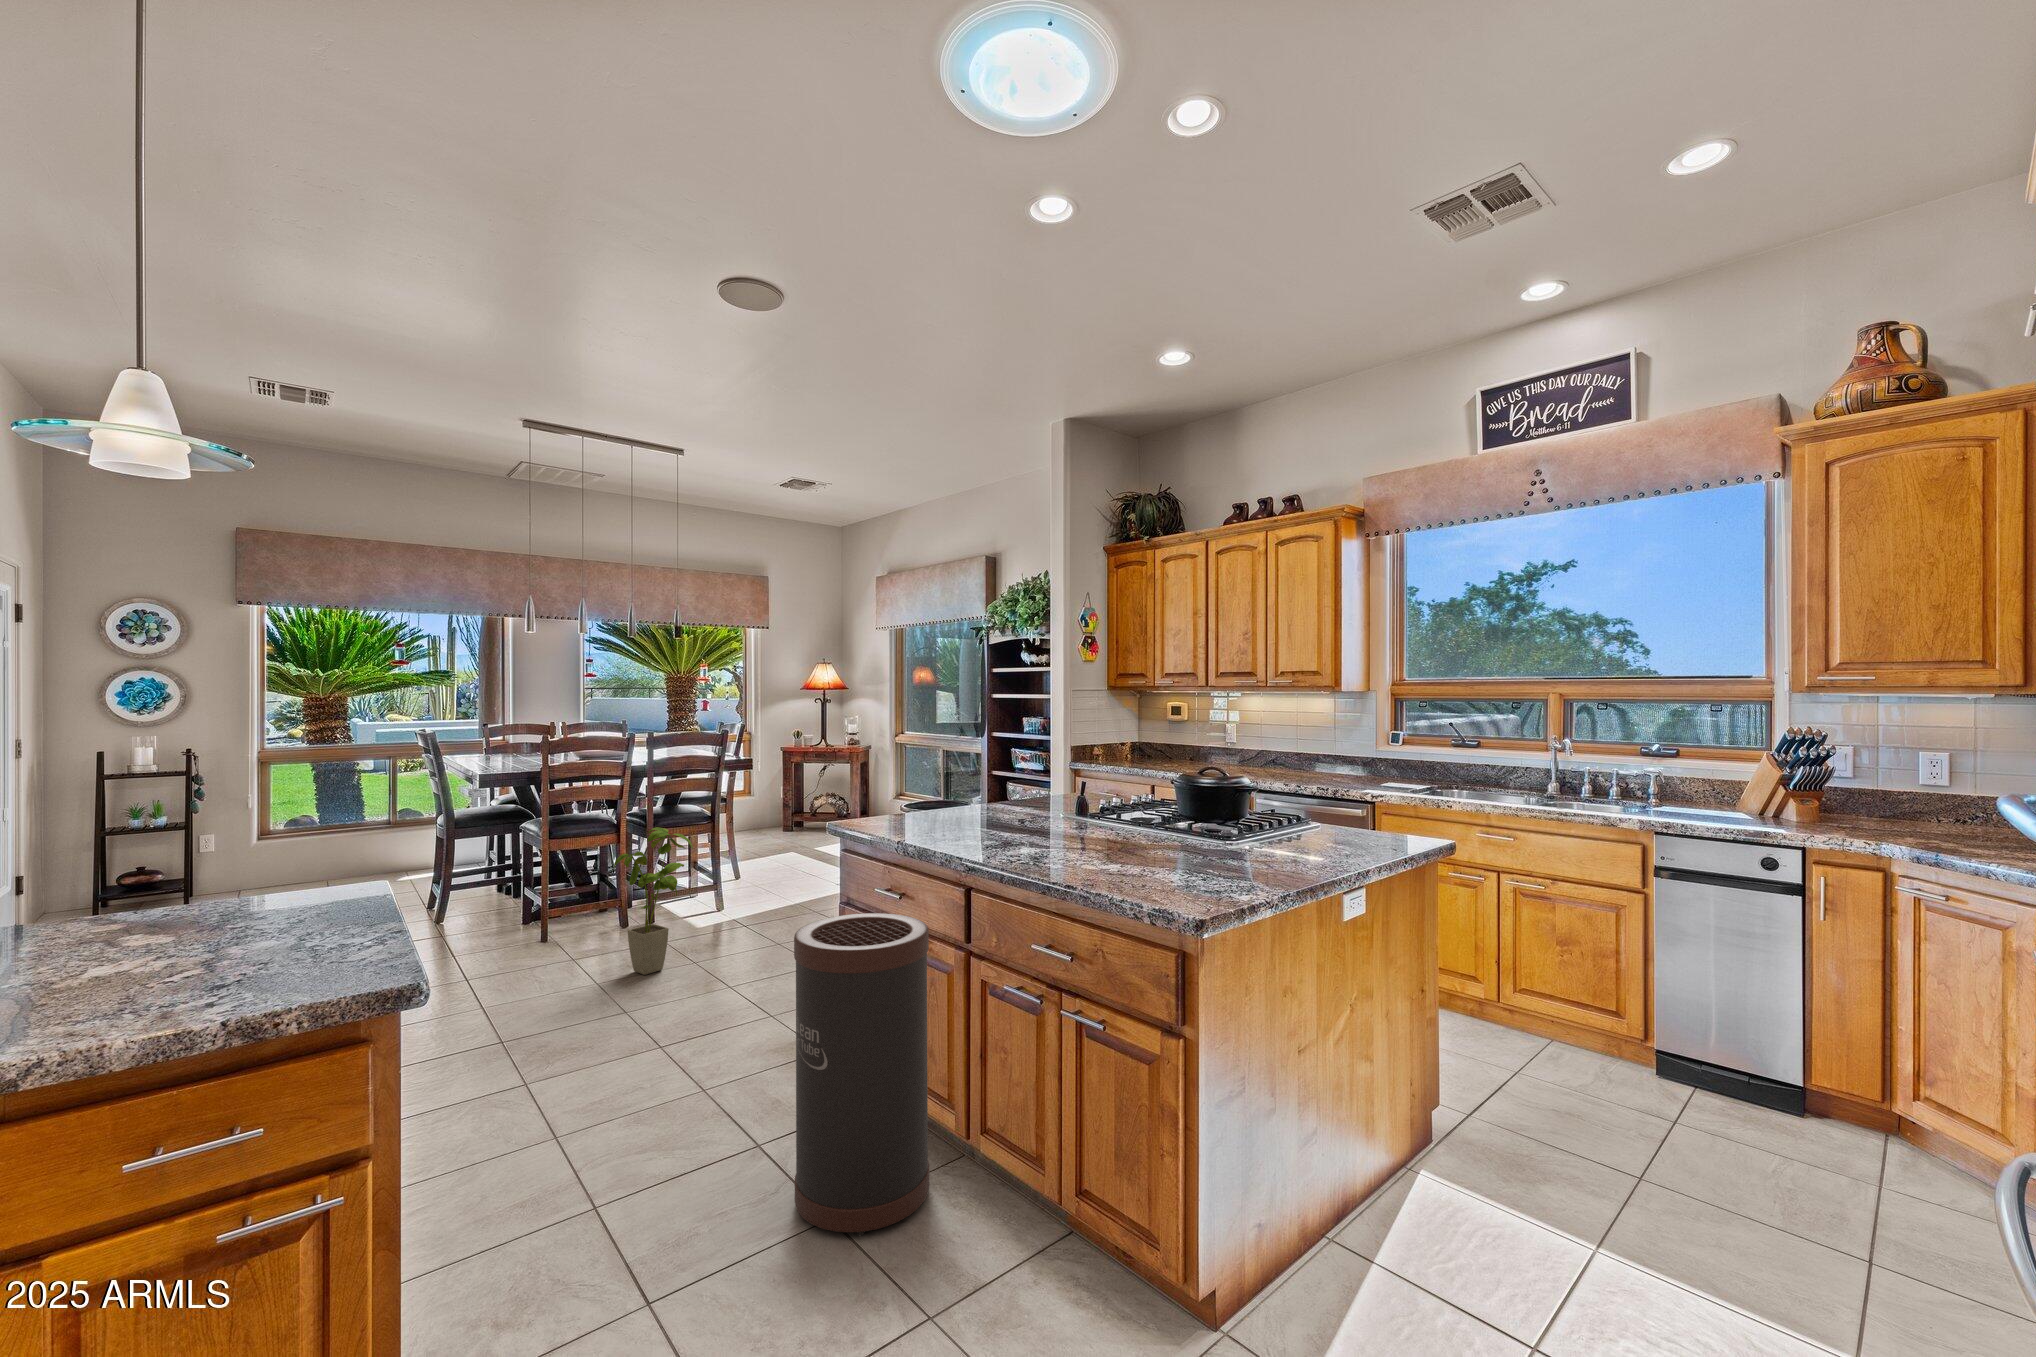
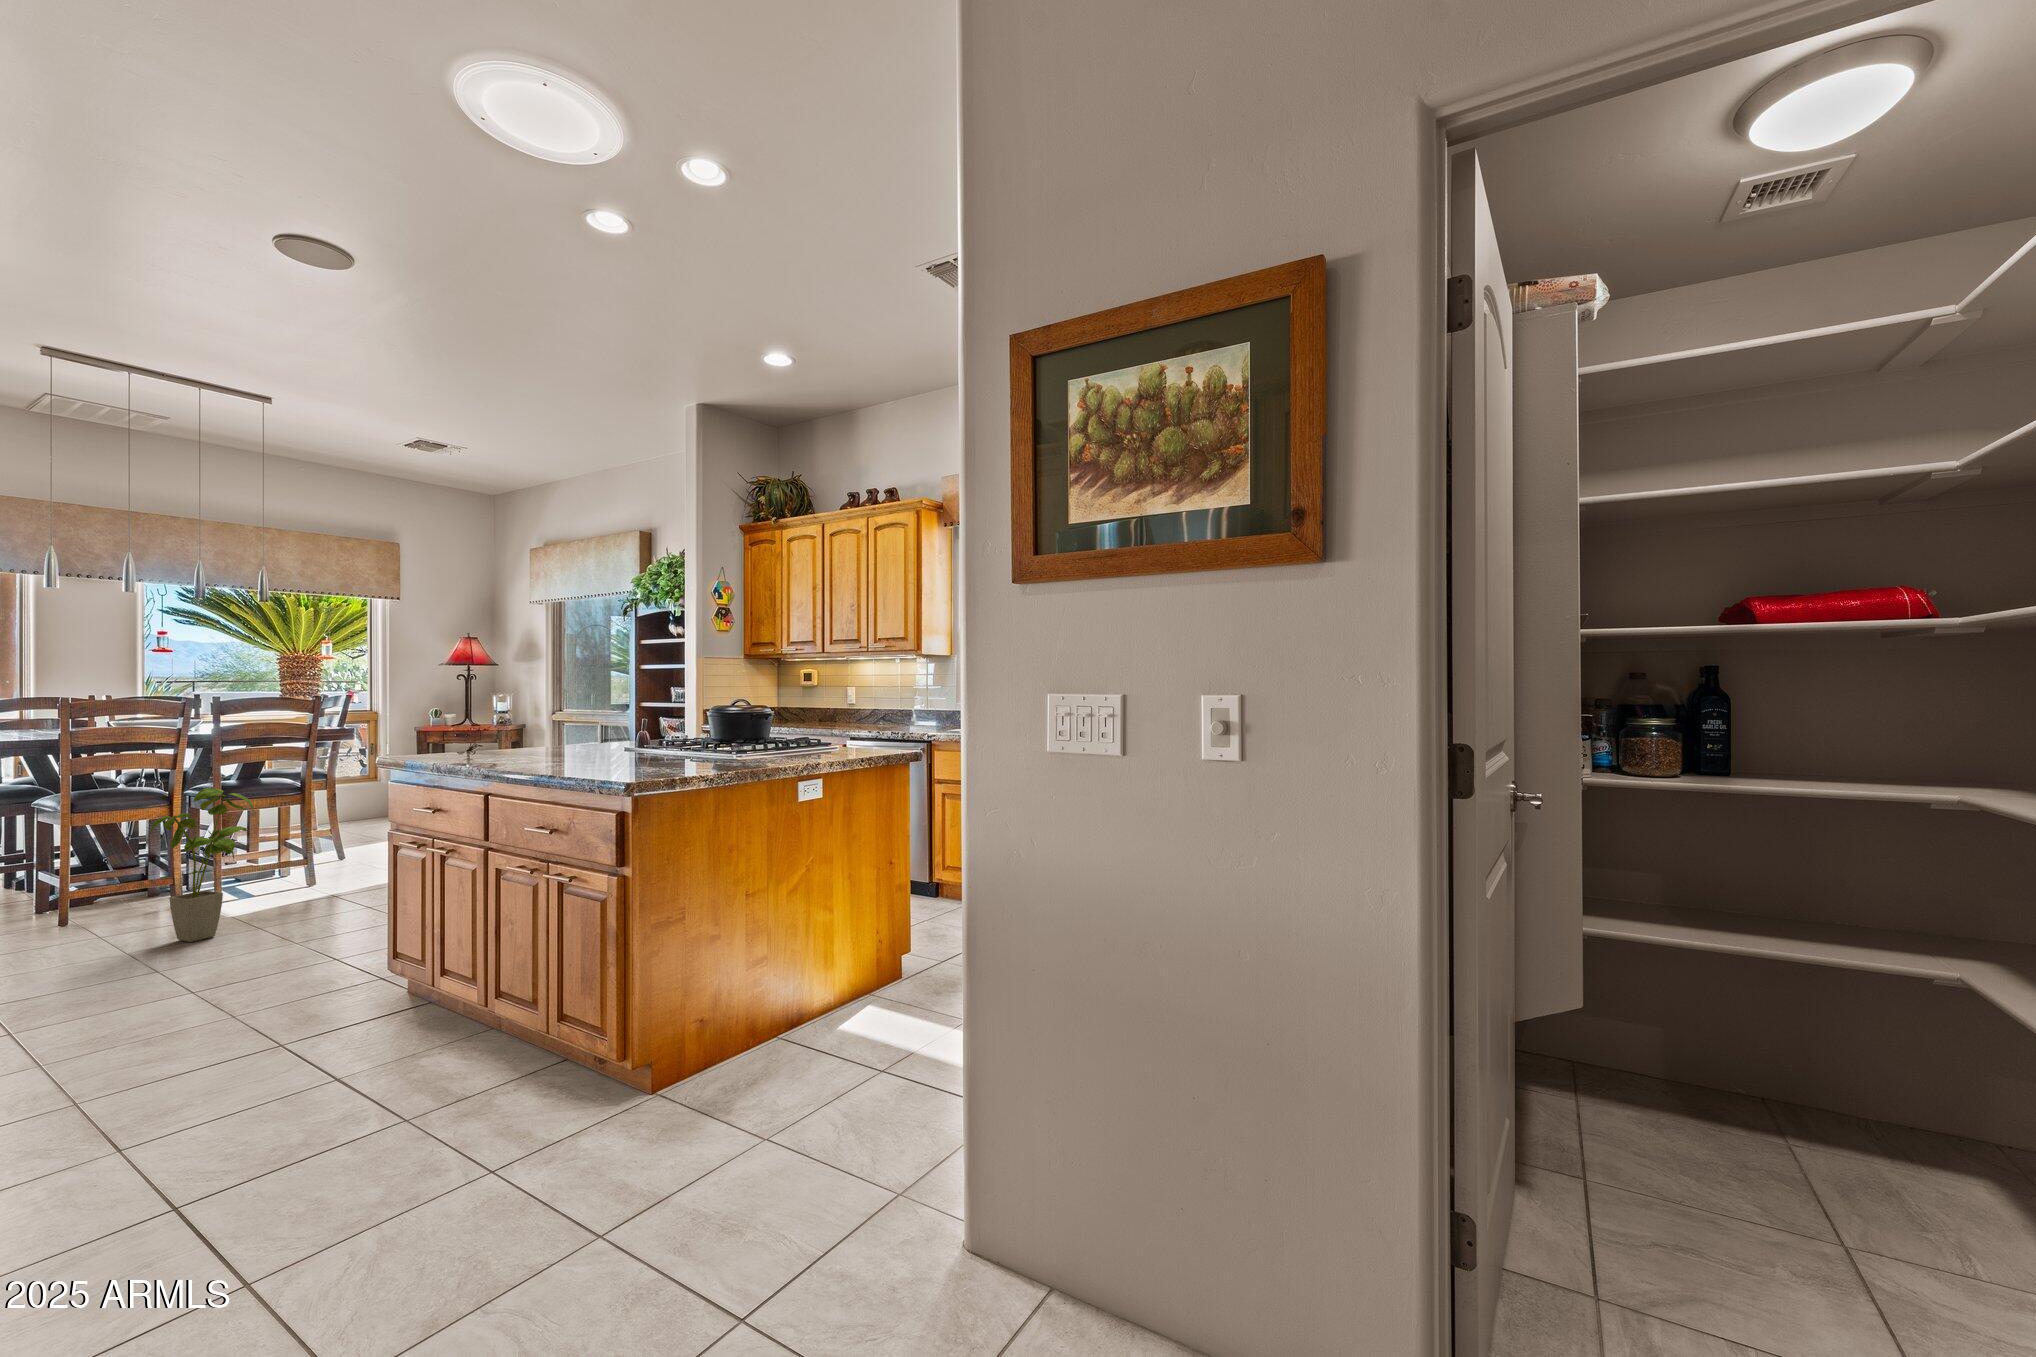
trash can: present [794,913,929,1236] -> none [302,826,449,1097]

